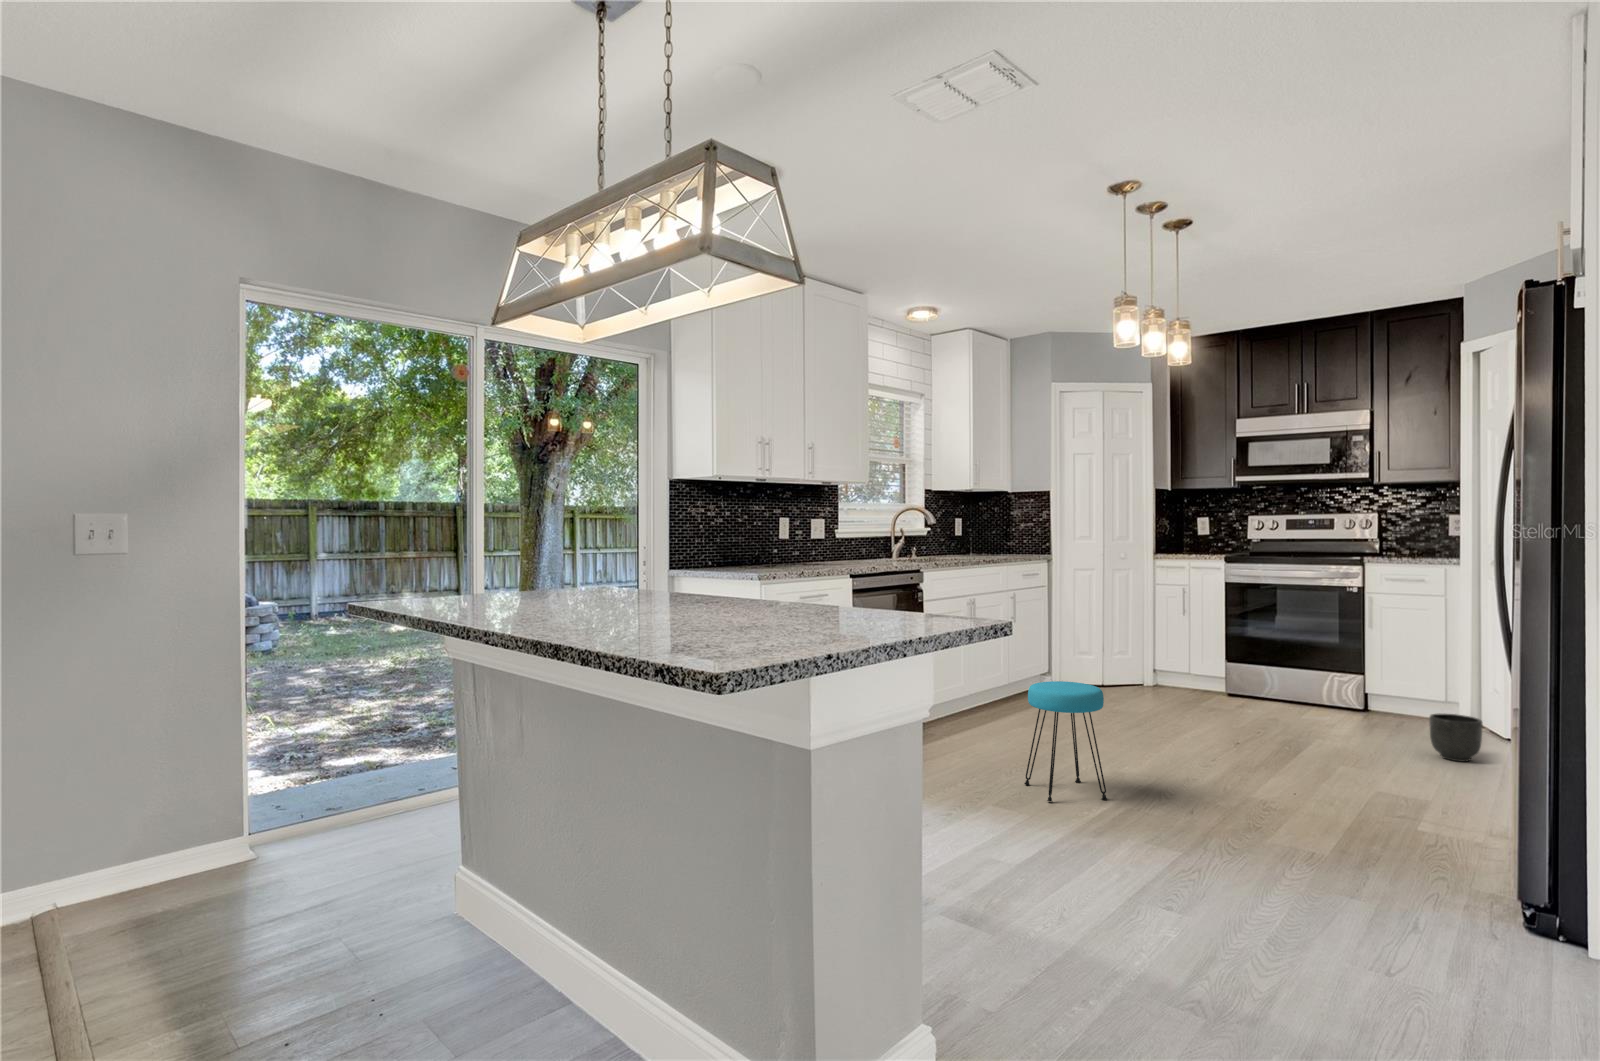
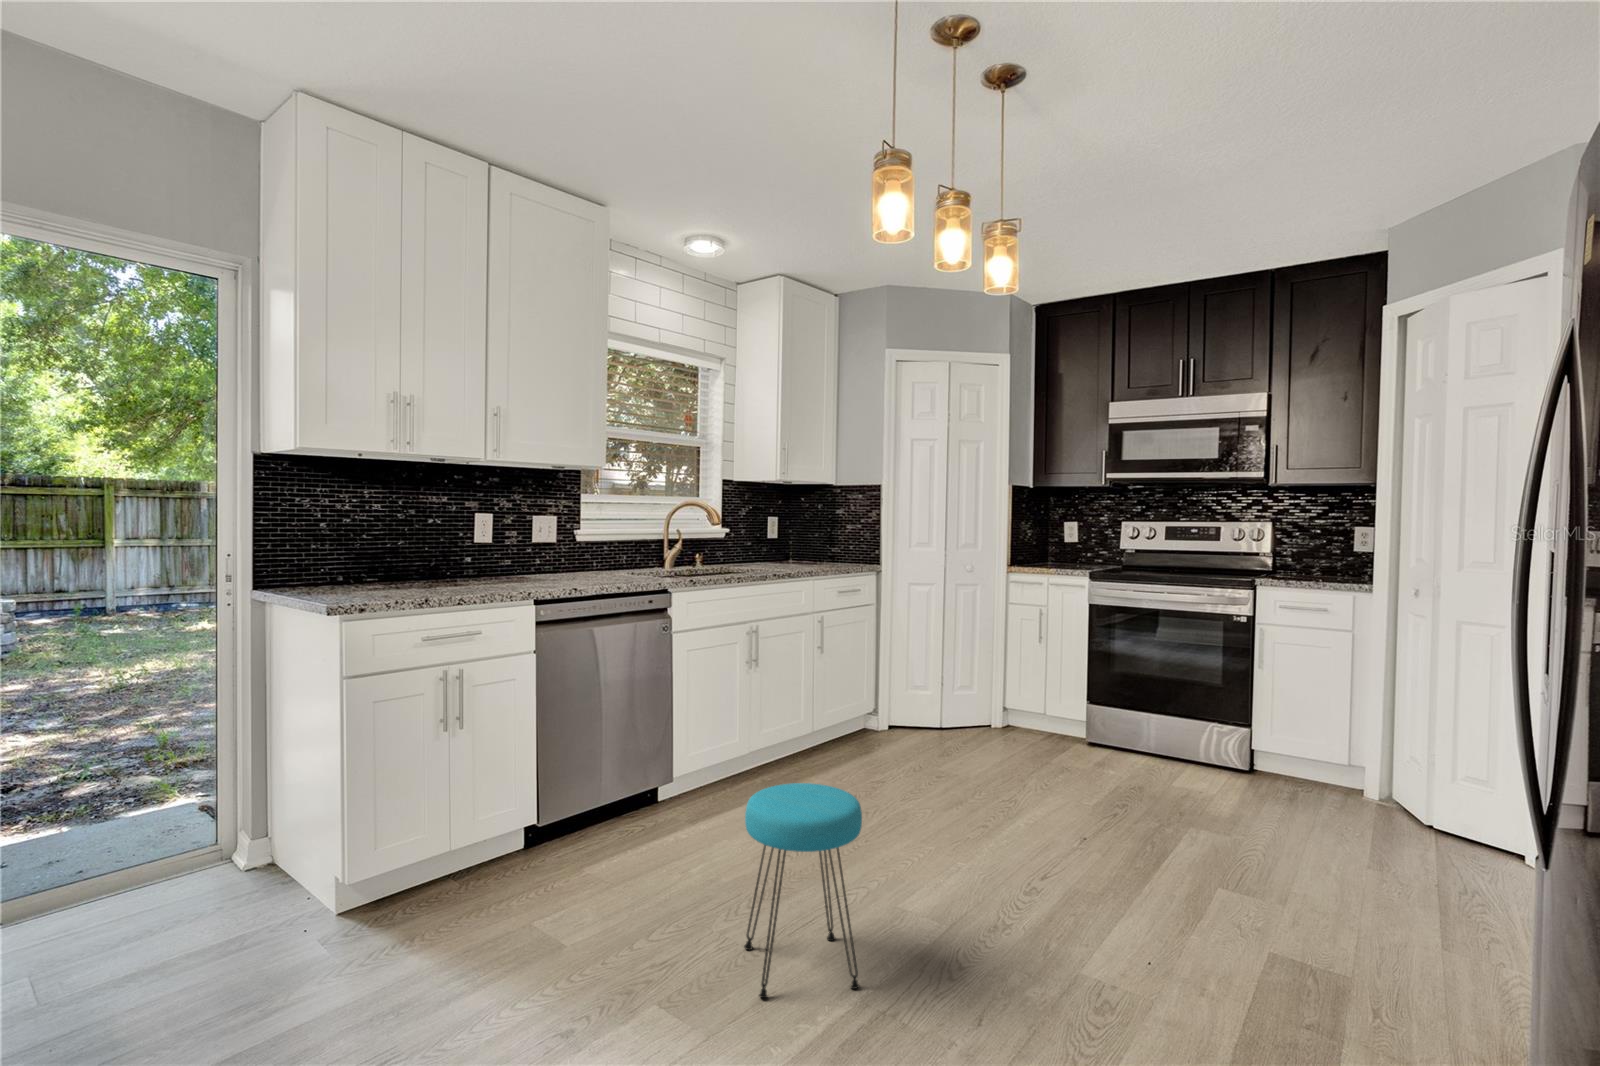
planter: present [1429,713,1482,762] -> none [1342,806,1415,880]

